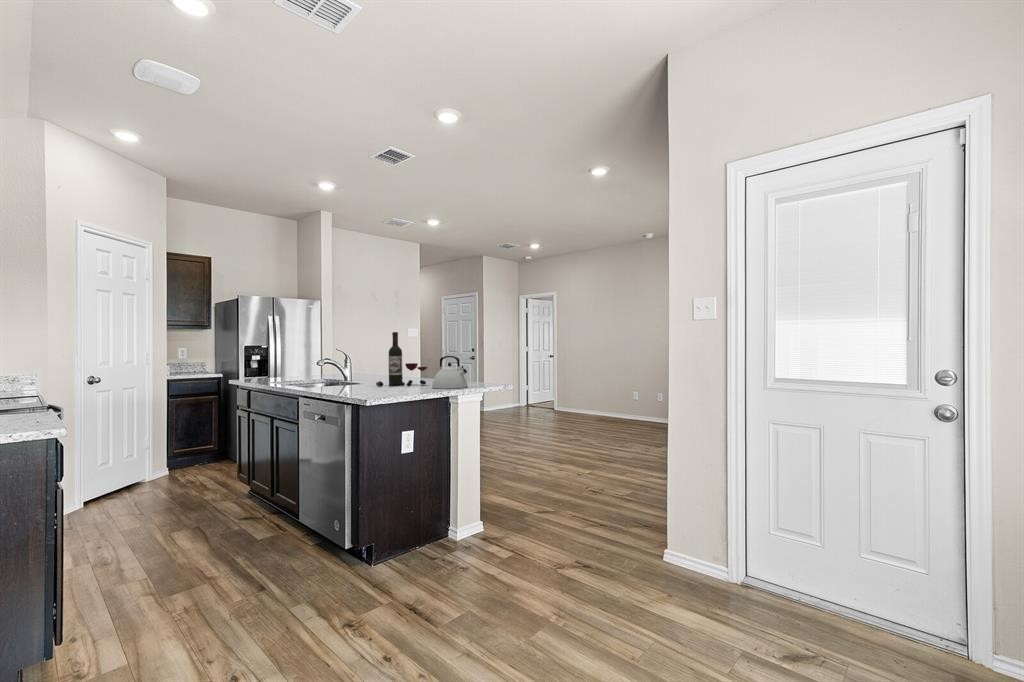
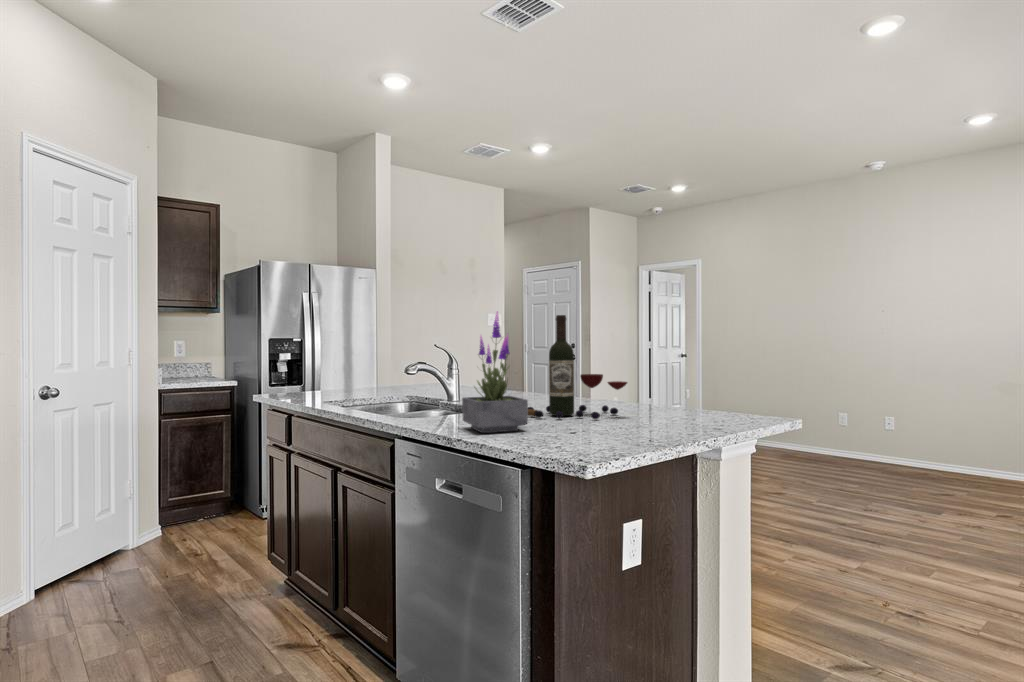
potted plant: none [333,330,364,392] -> present [462,311,528,433]
kettle: present [432,356,467,389] -> none [653,362,729,430]

